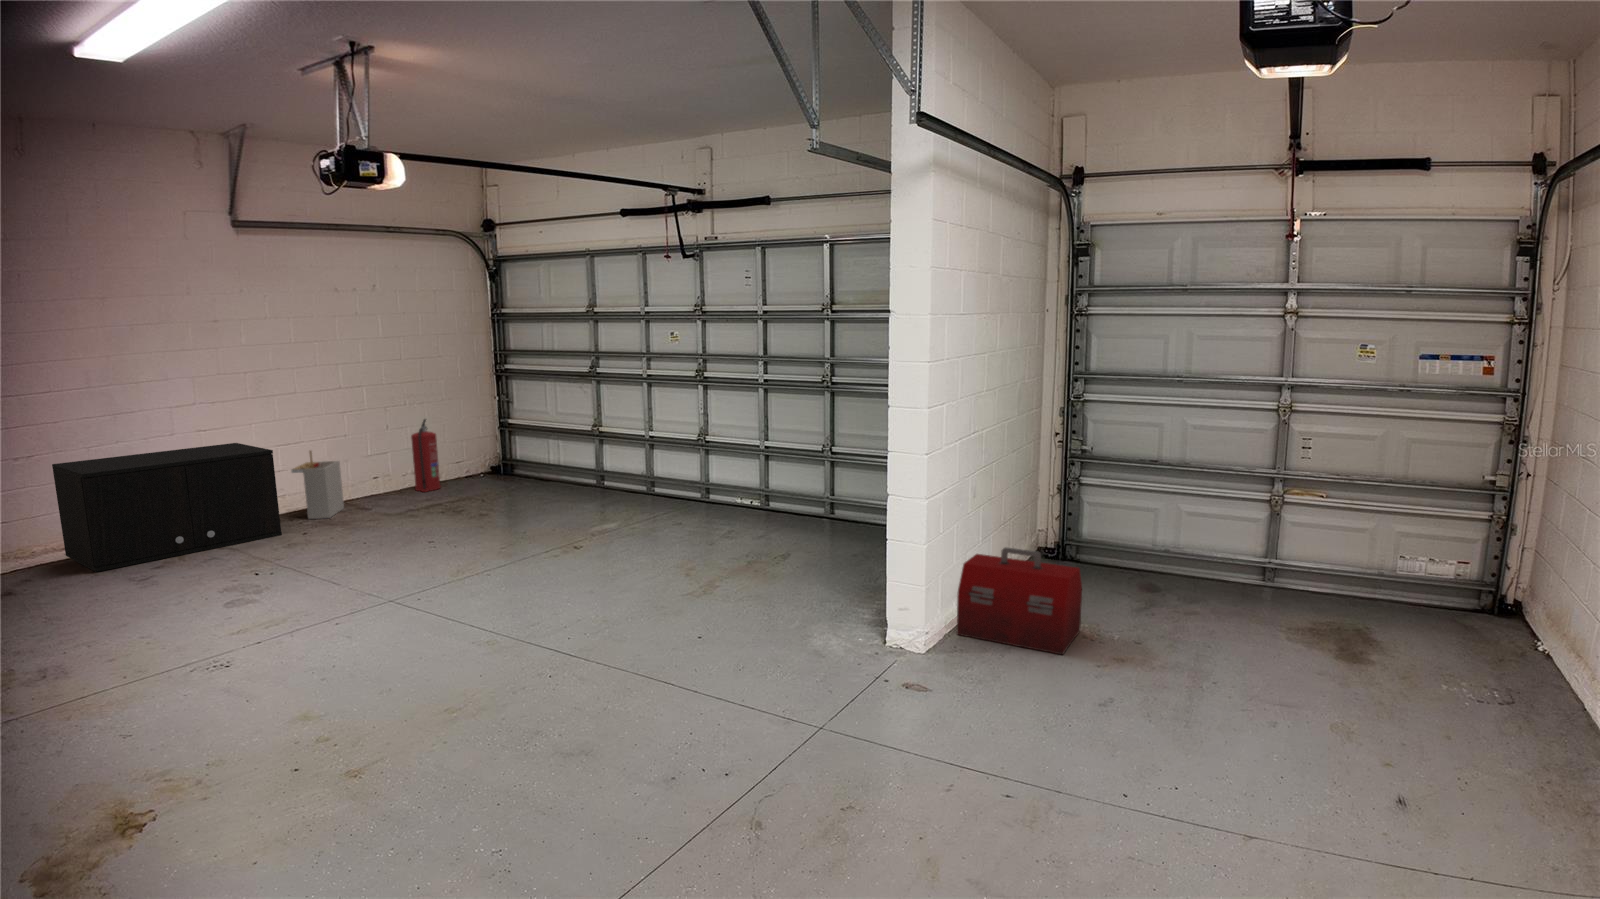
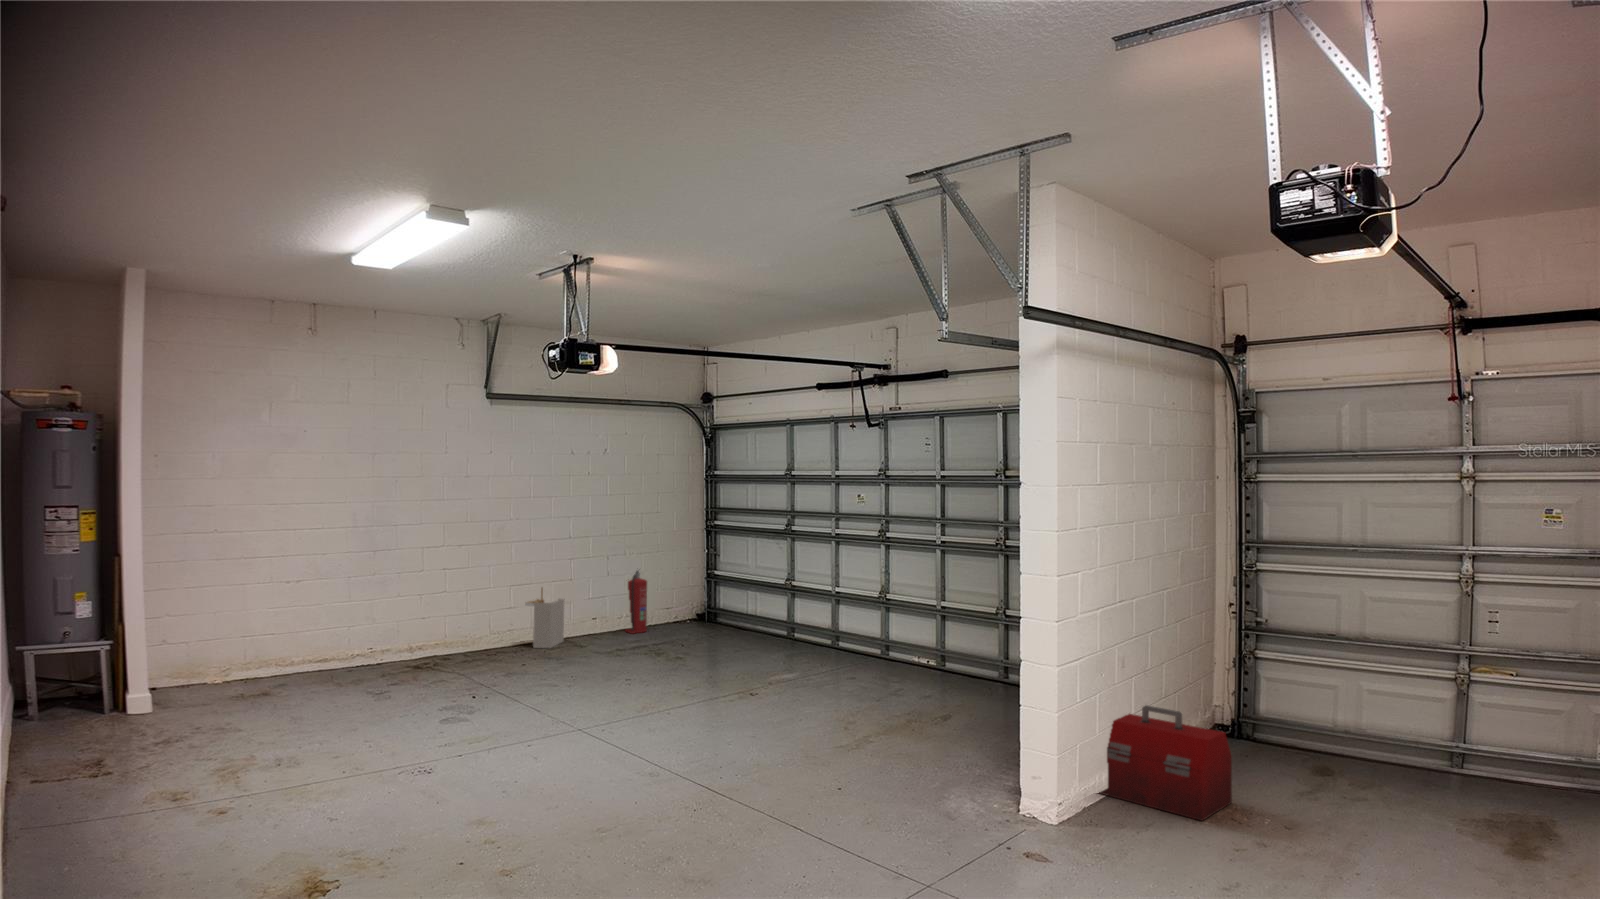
storage cabinet: present [52,443,282,572] -> none [350,577,512,674]

